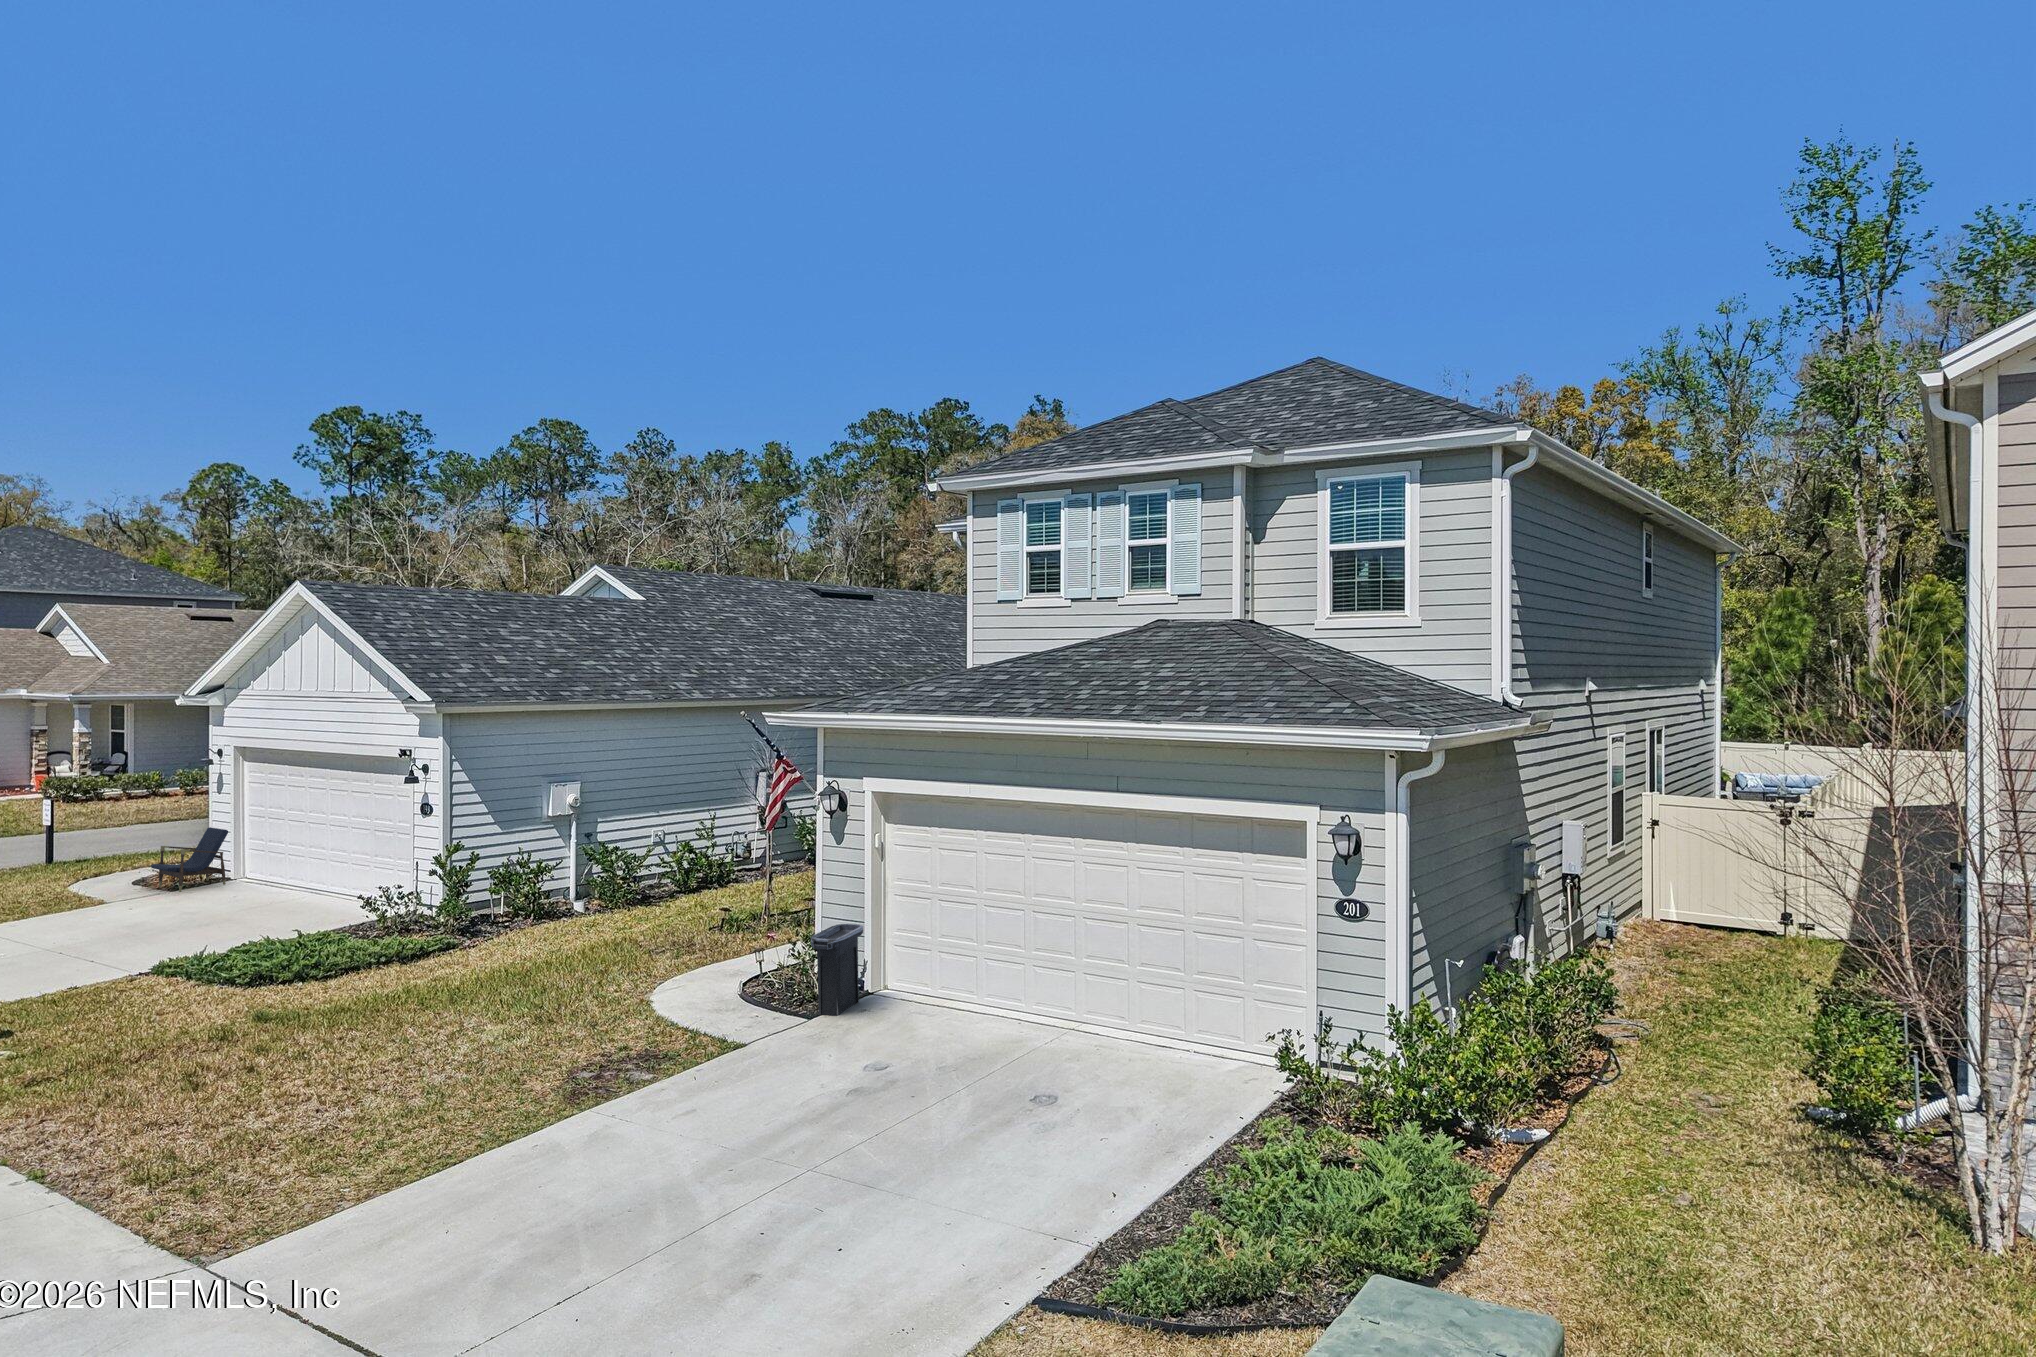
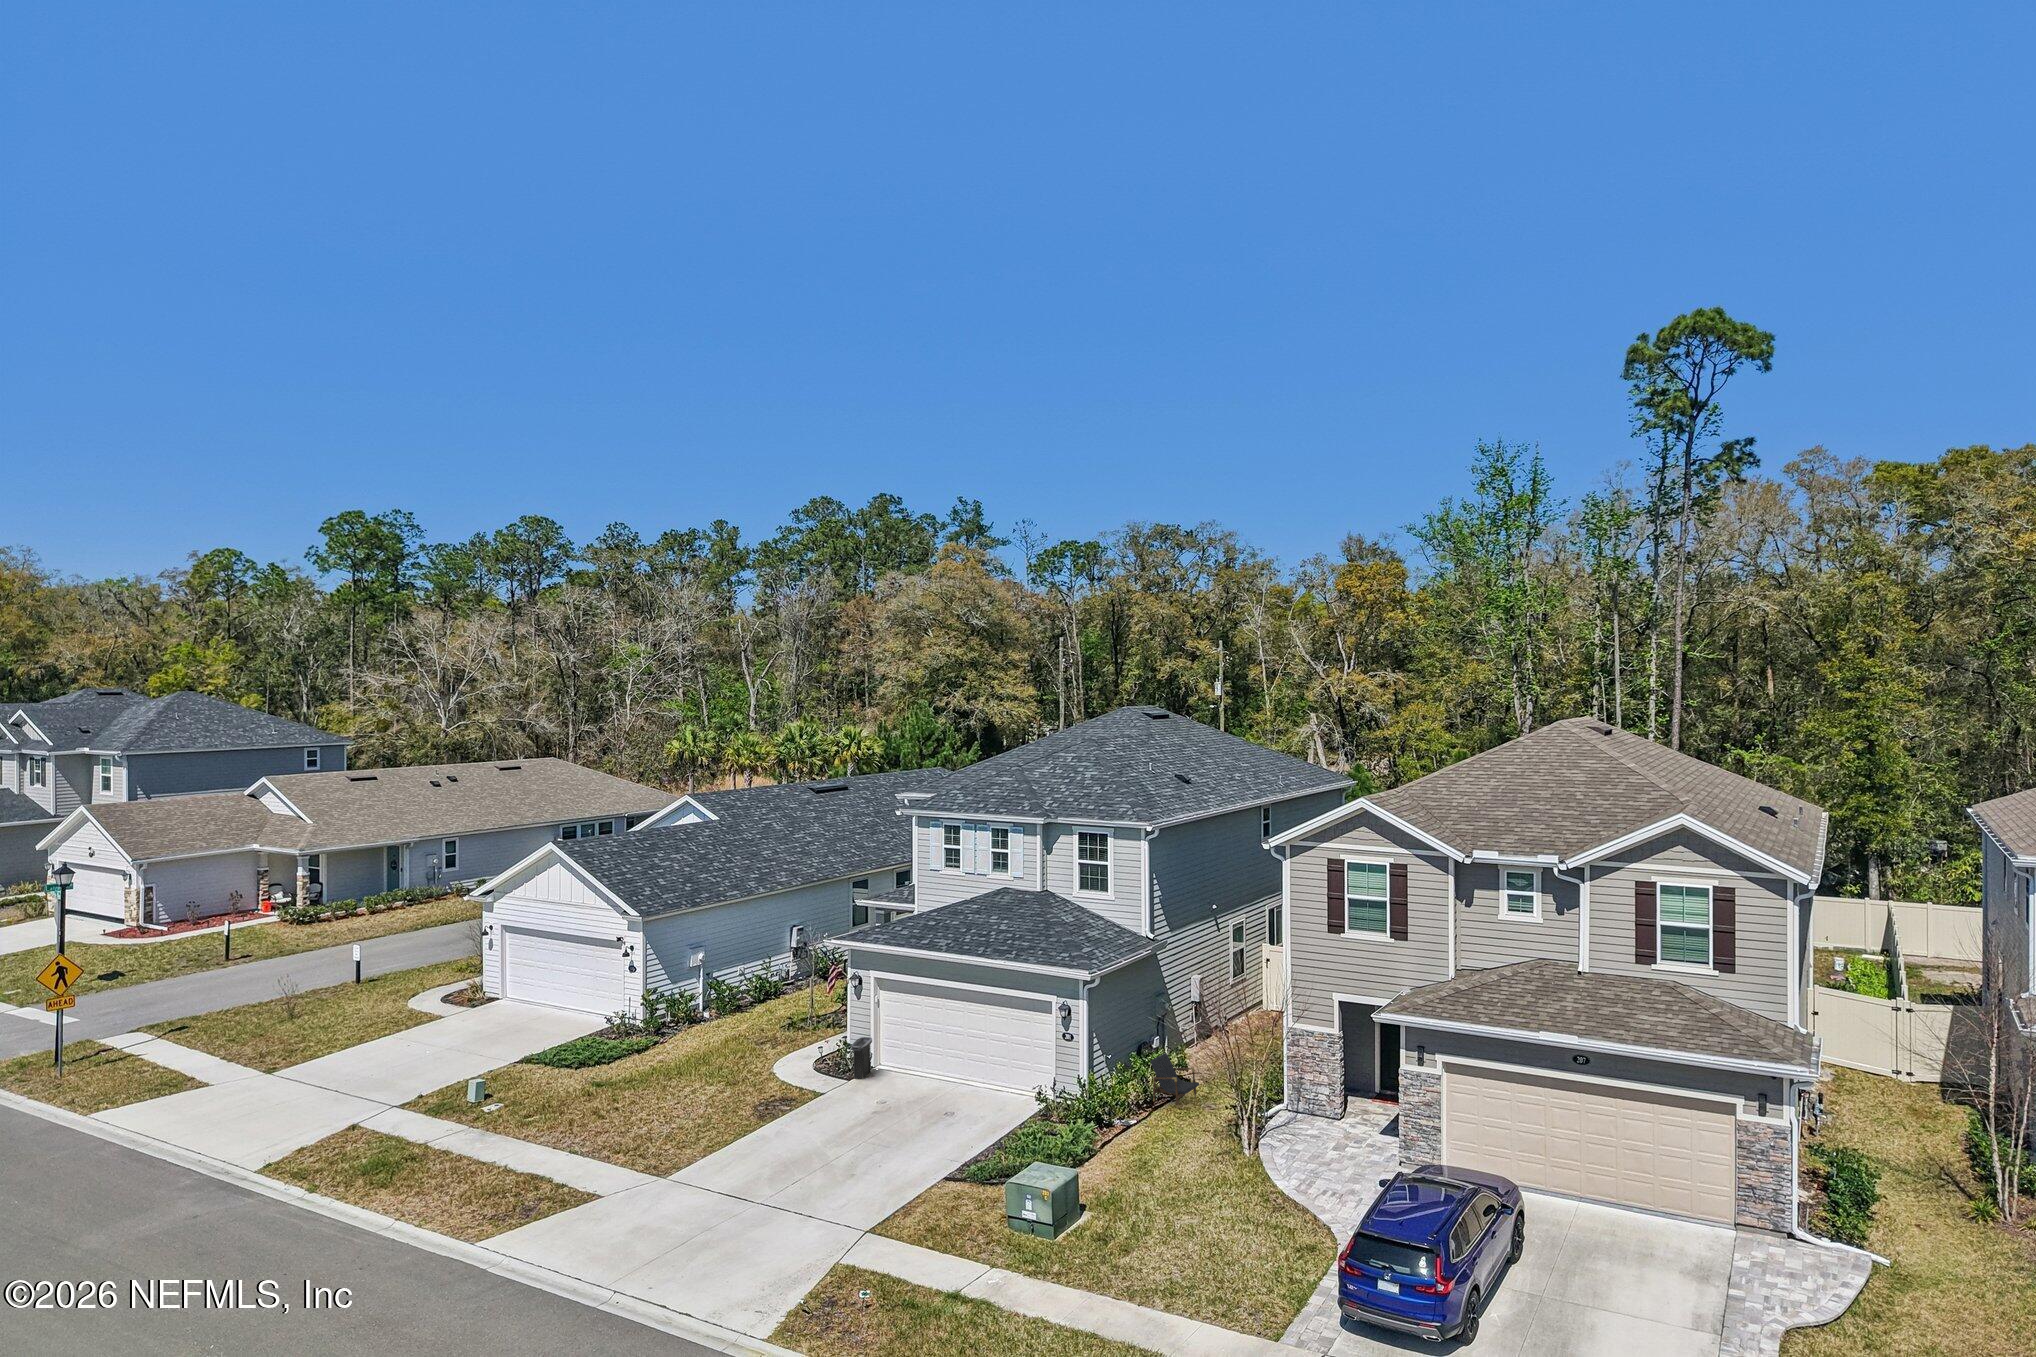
lounge chair: present [151,827,228,892] -> present [1151,1053,1199,1109]

